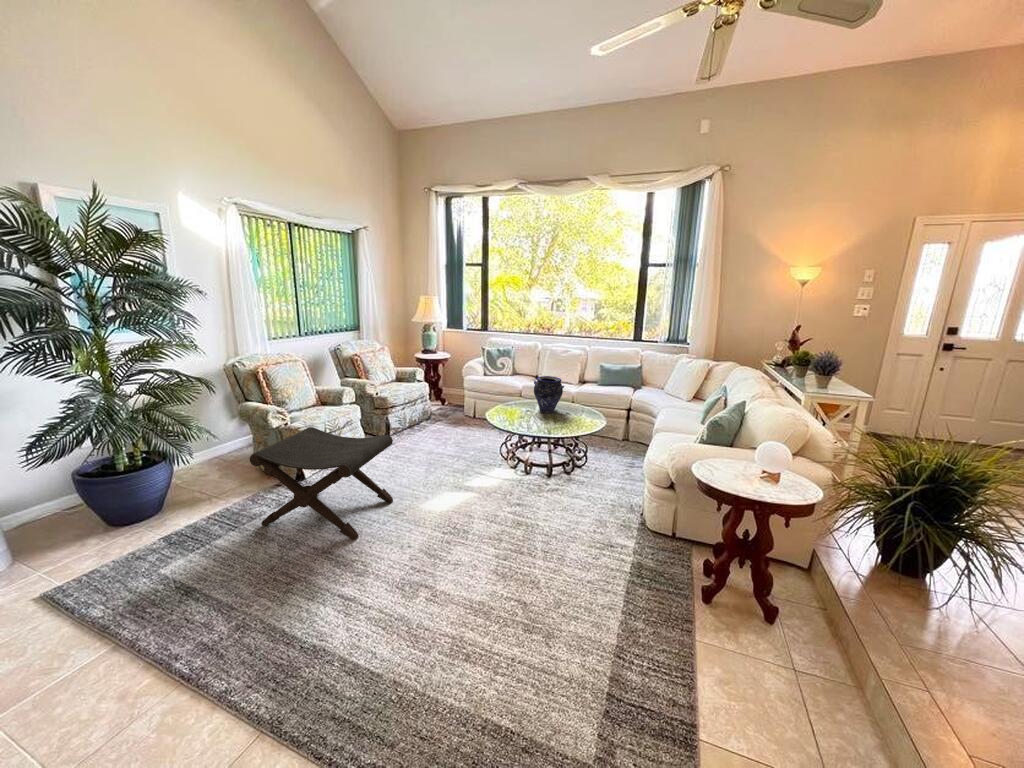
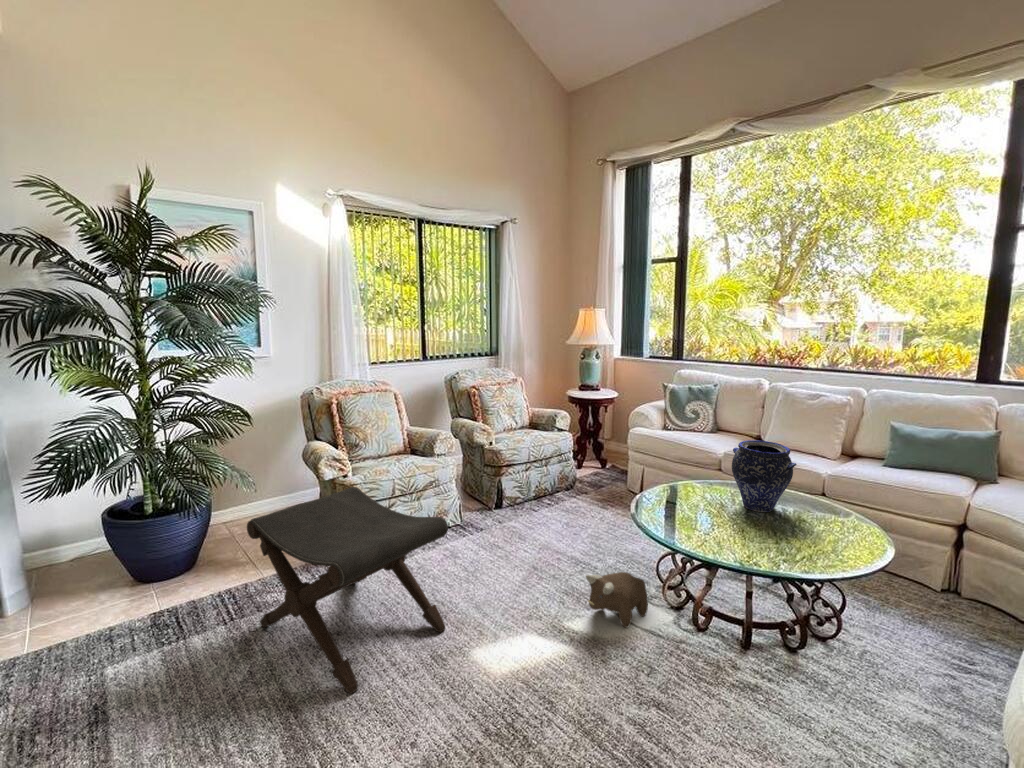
plush toy: none [470,452,501,480] -> present [586,572,648,628]

